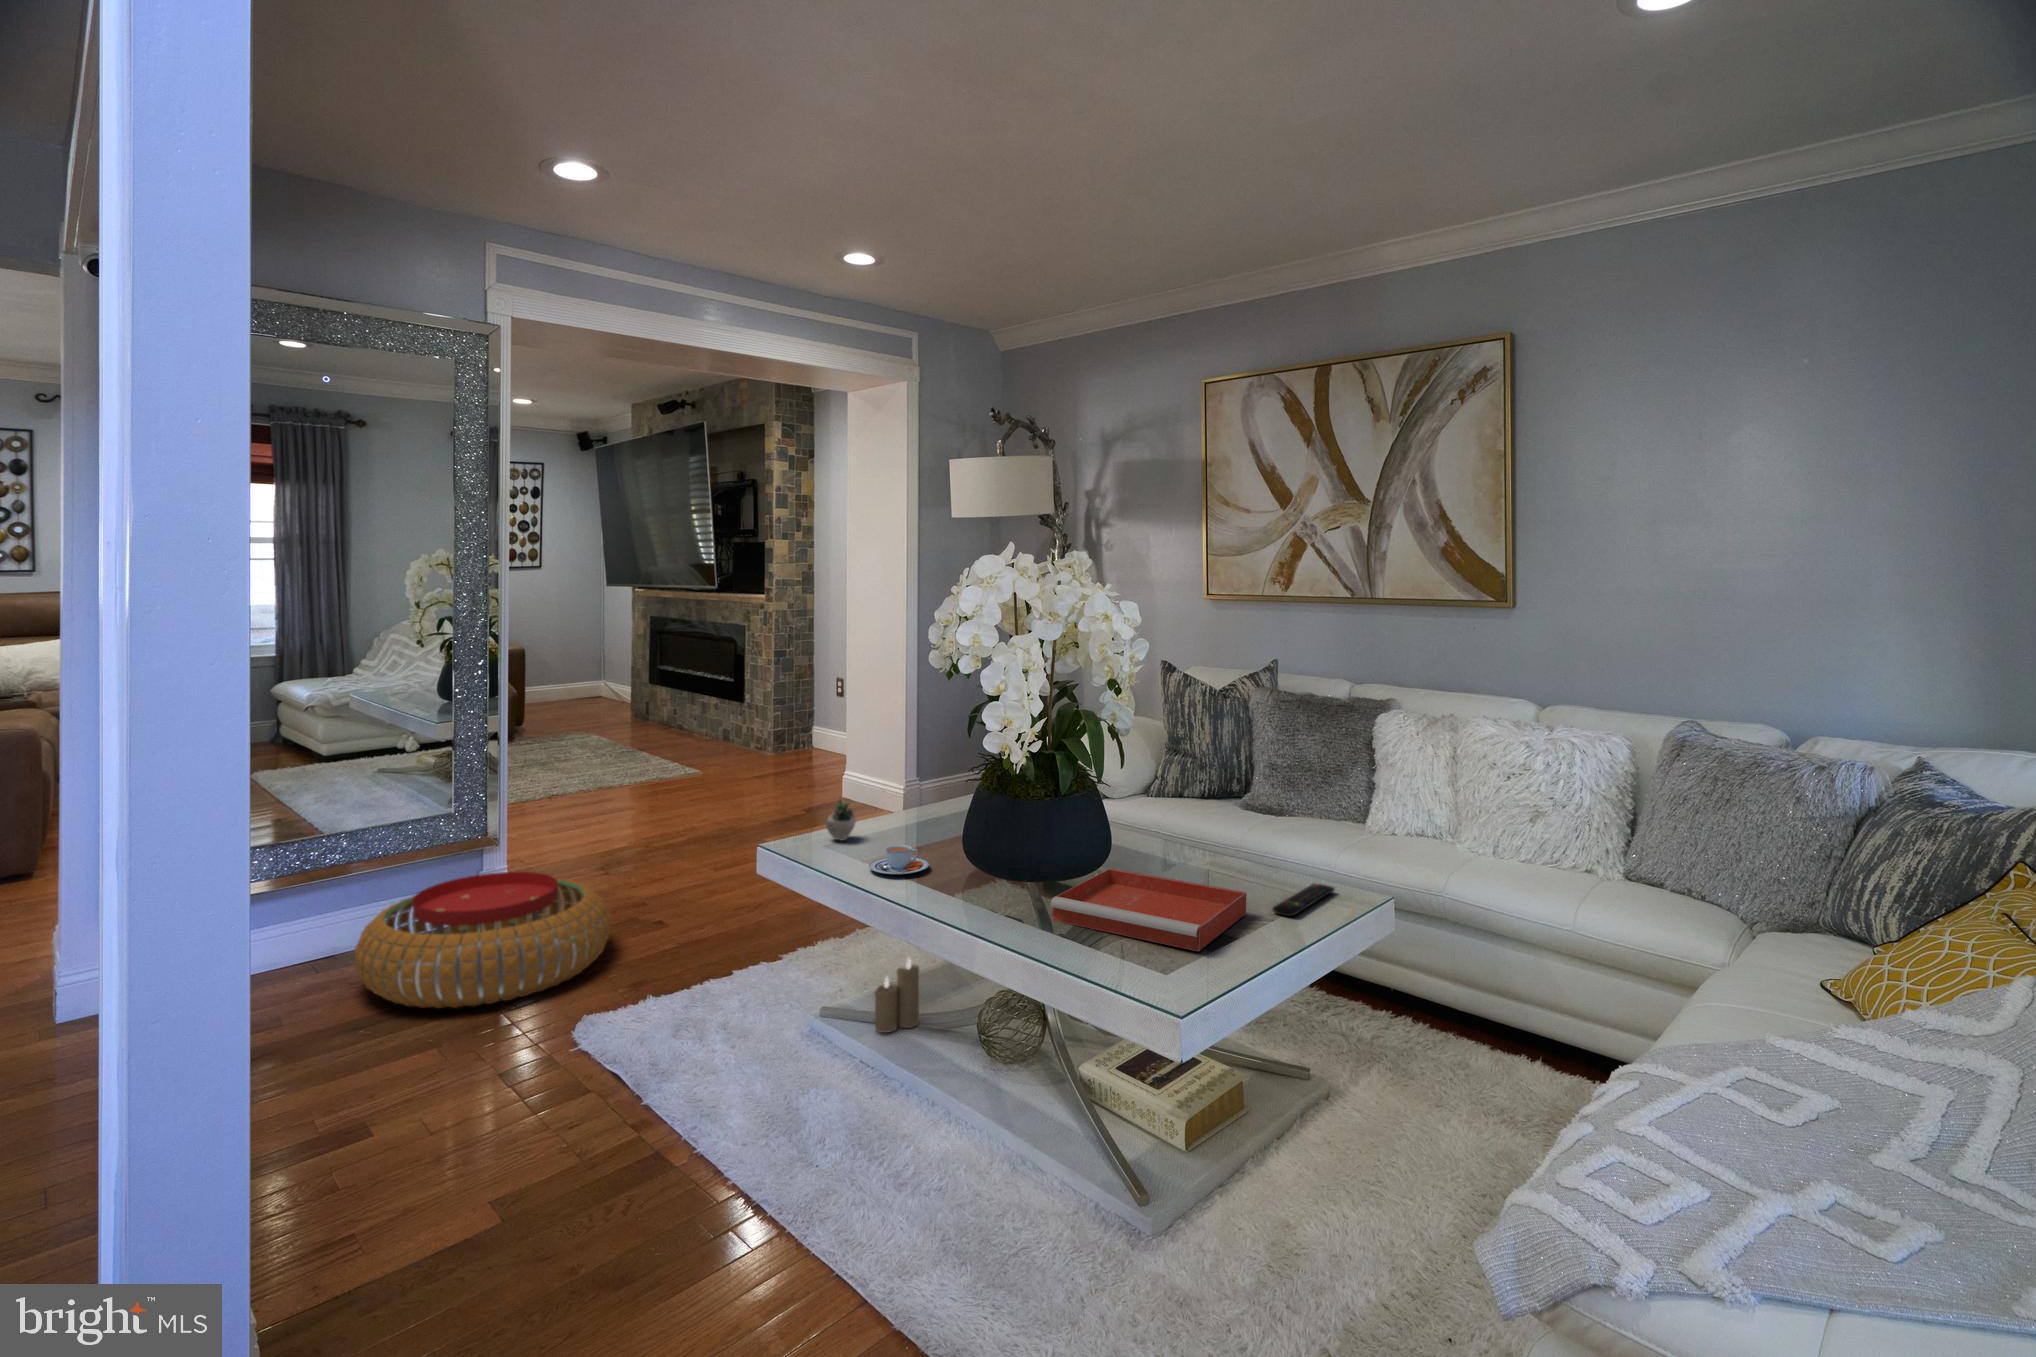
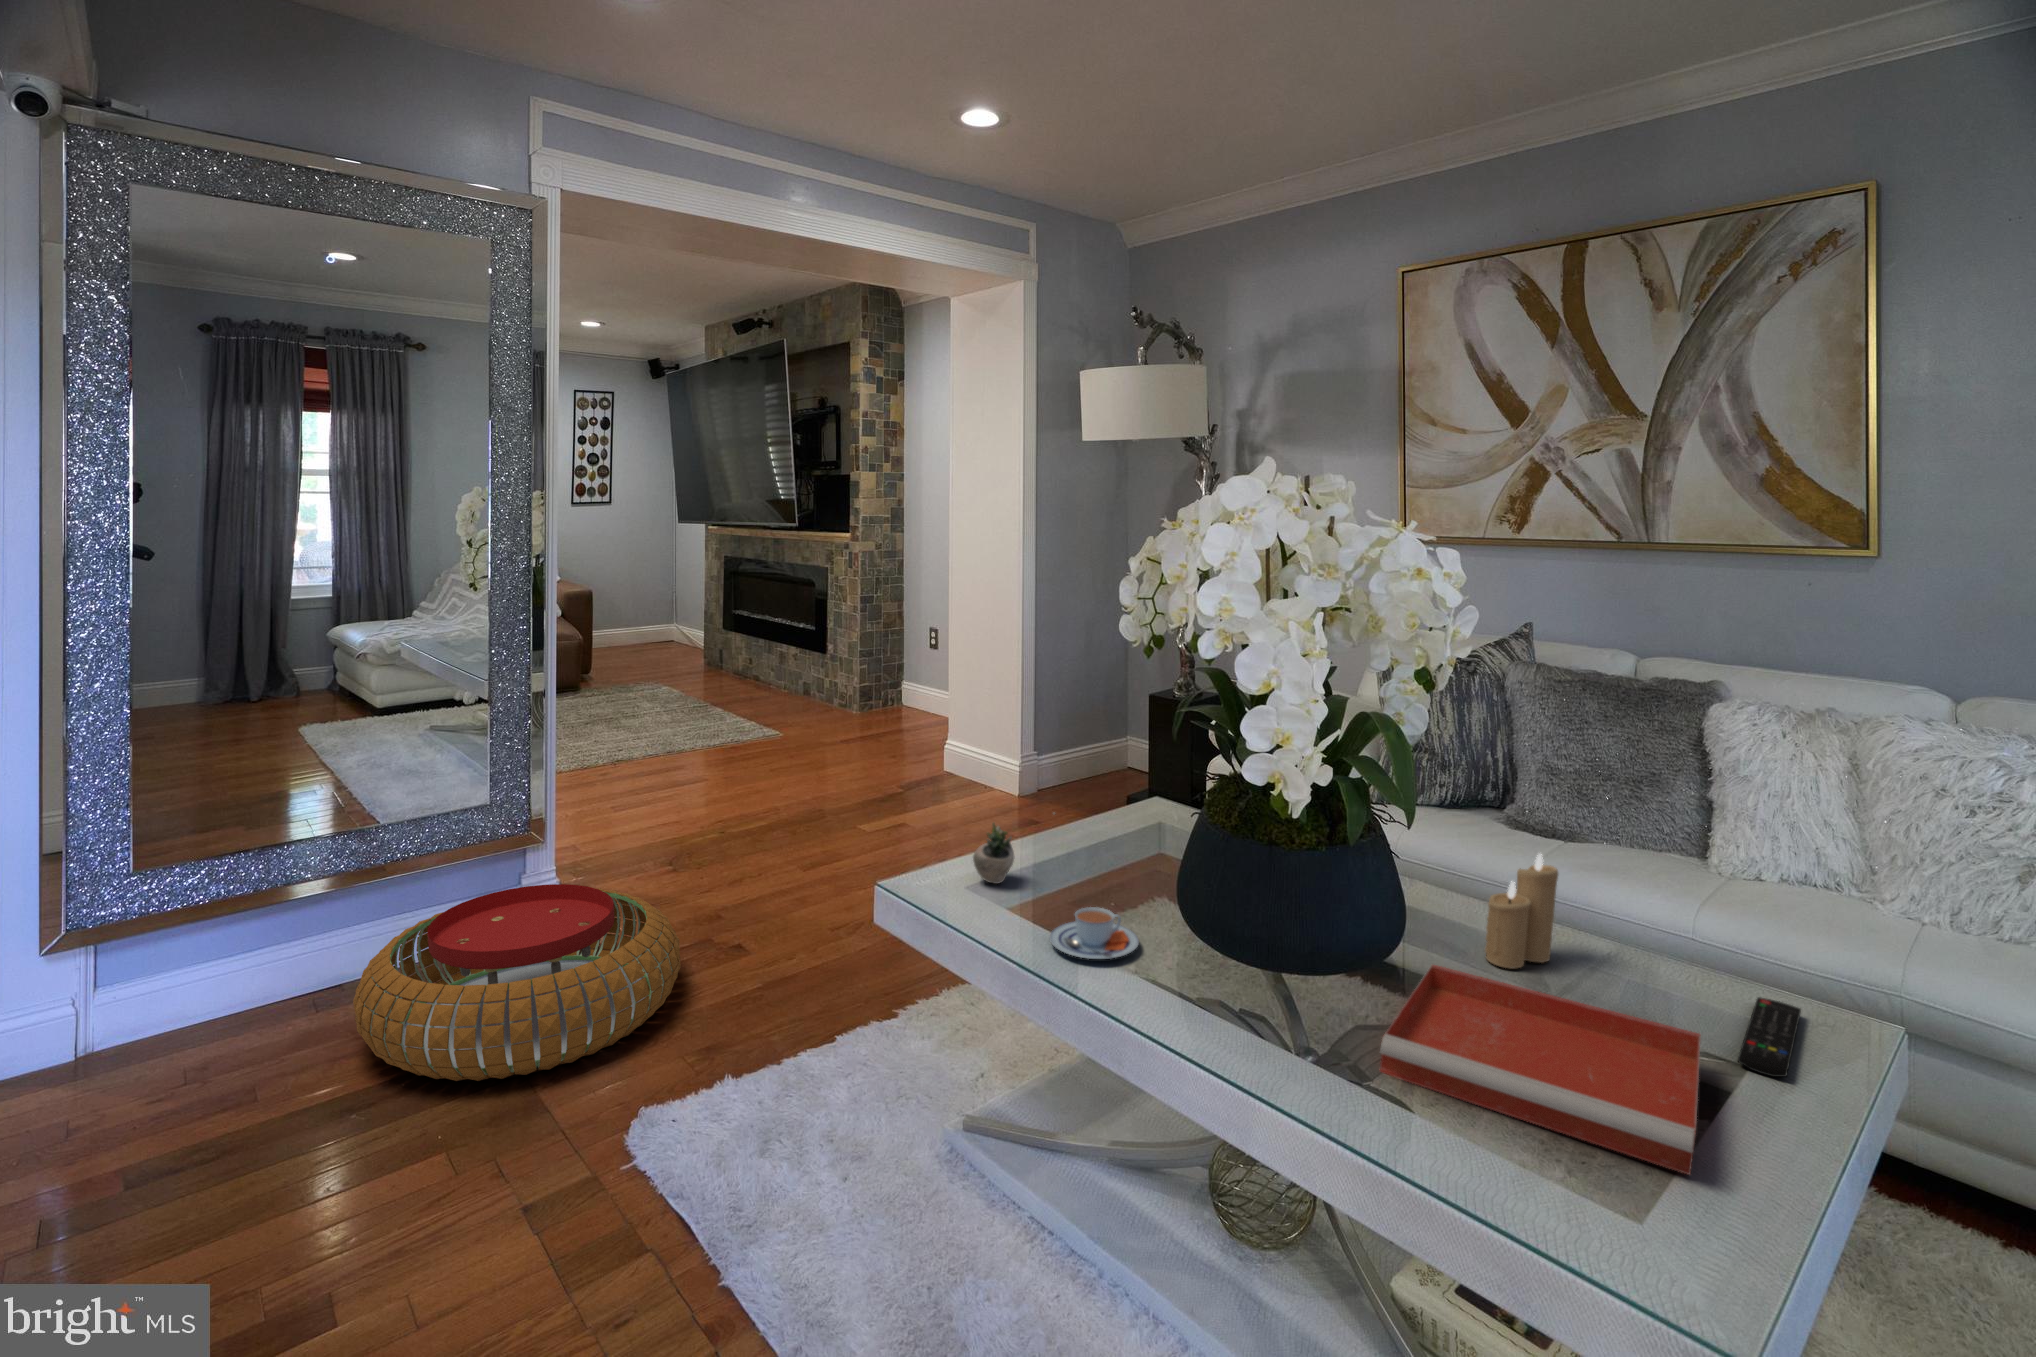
candle: present [874,959,919,1033] -> present [1485,854,1558,968]

